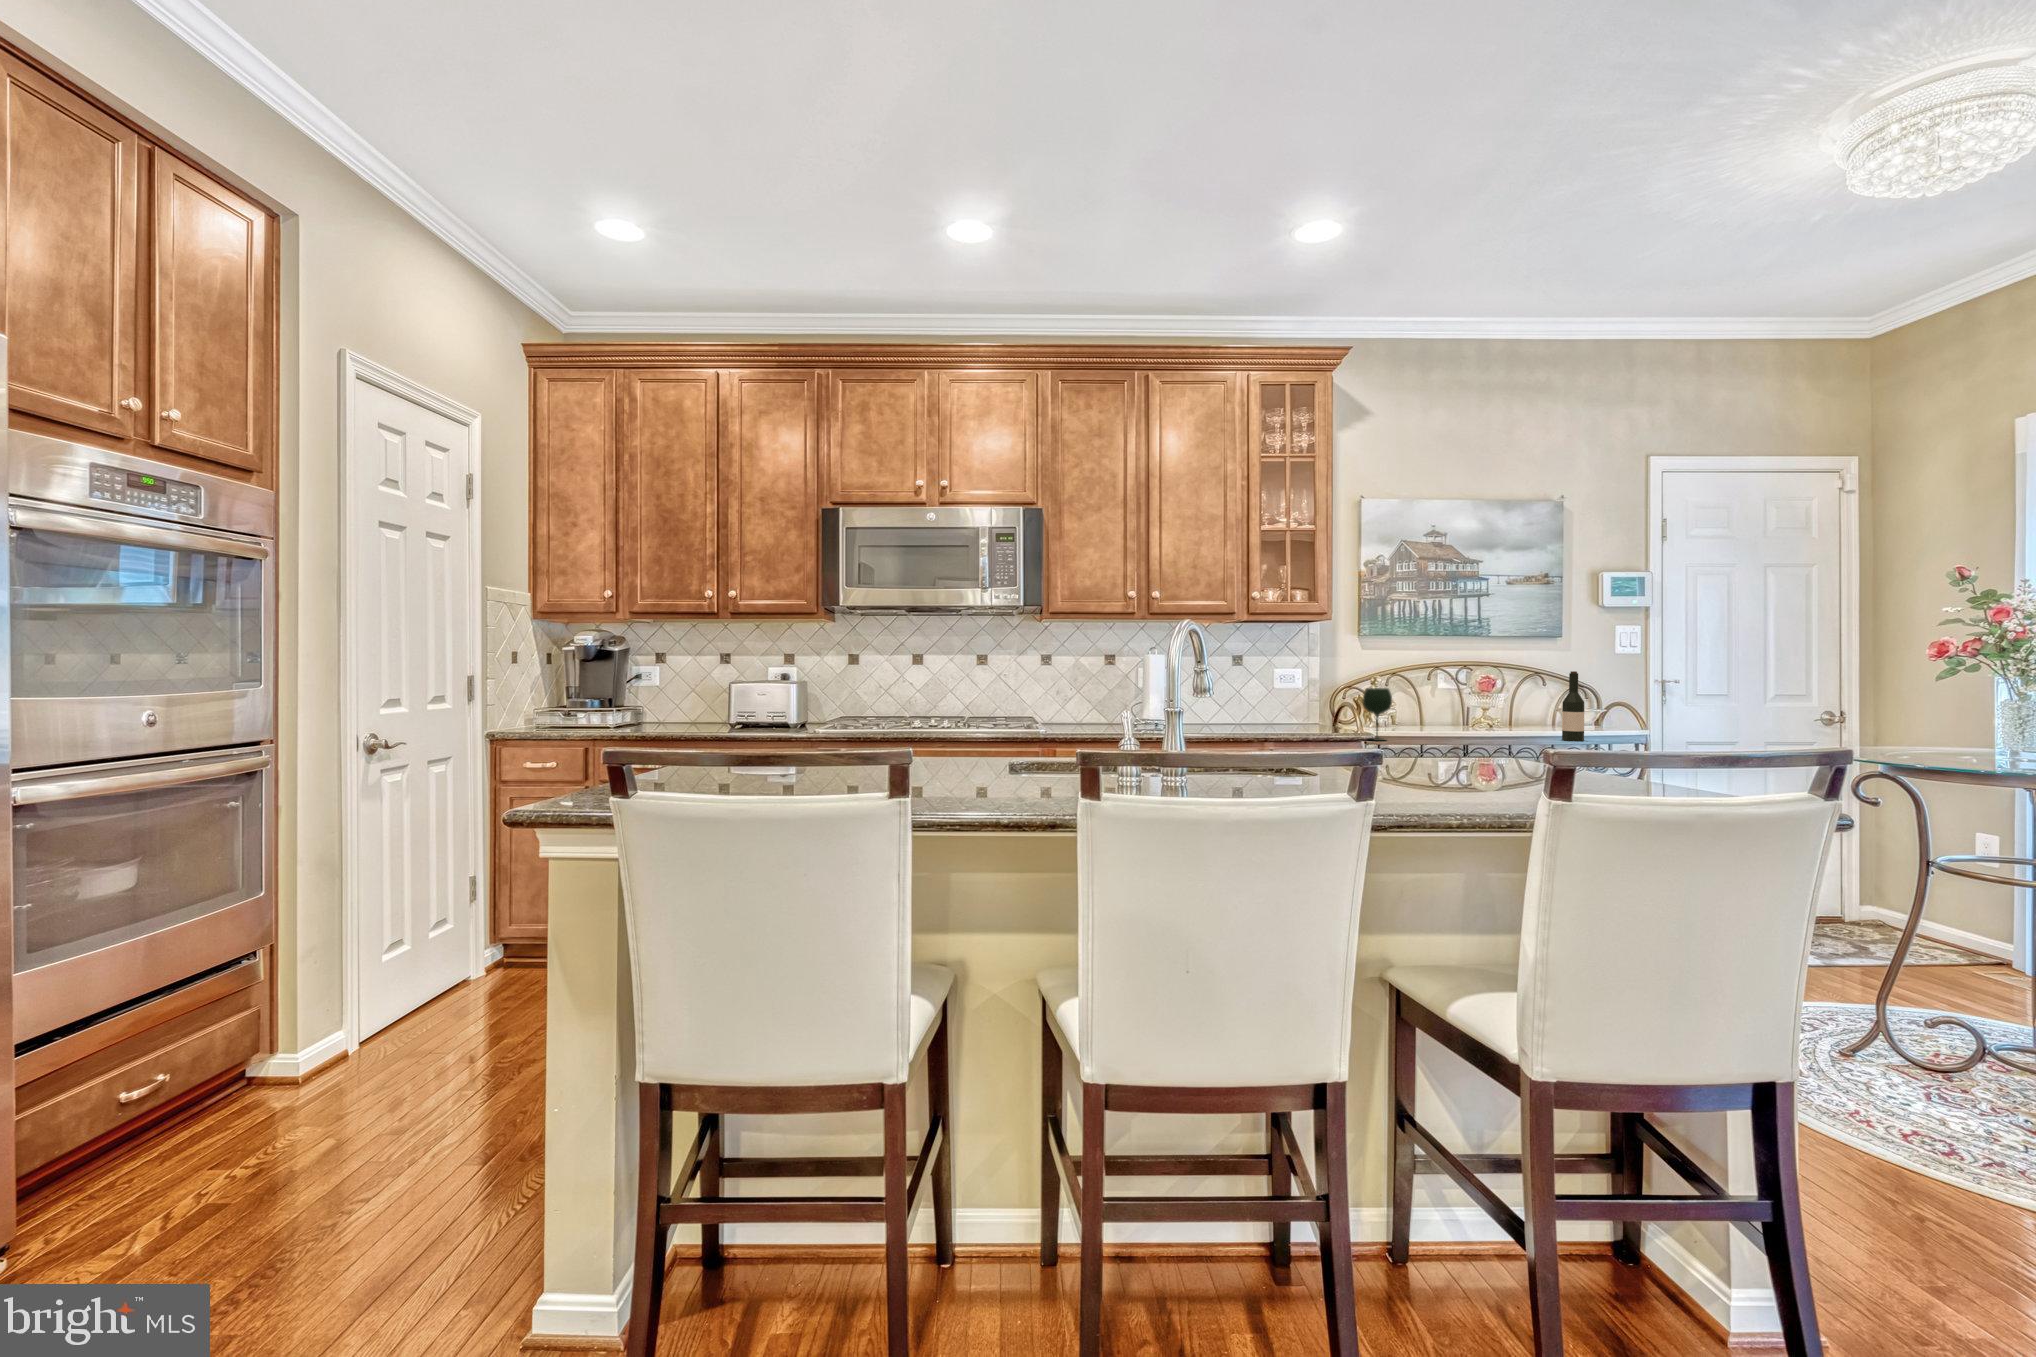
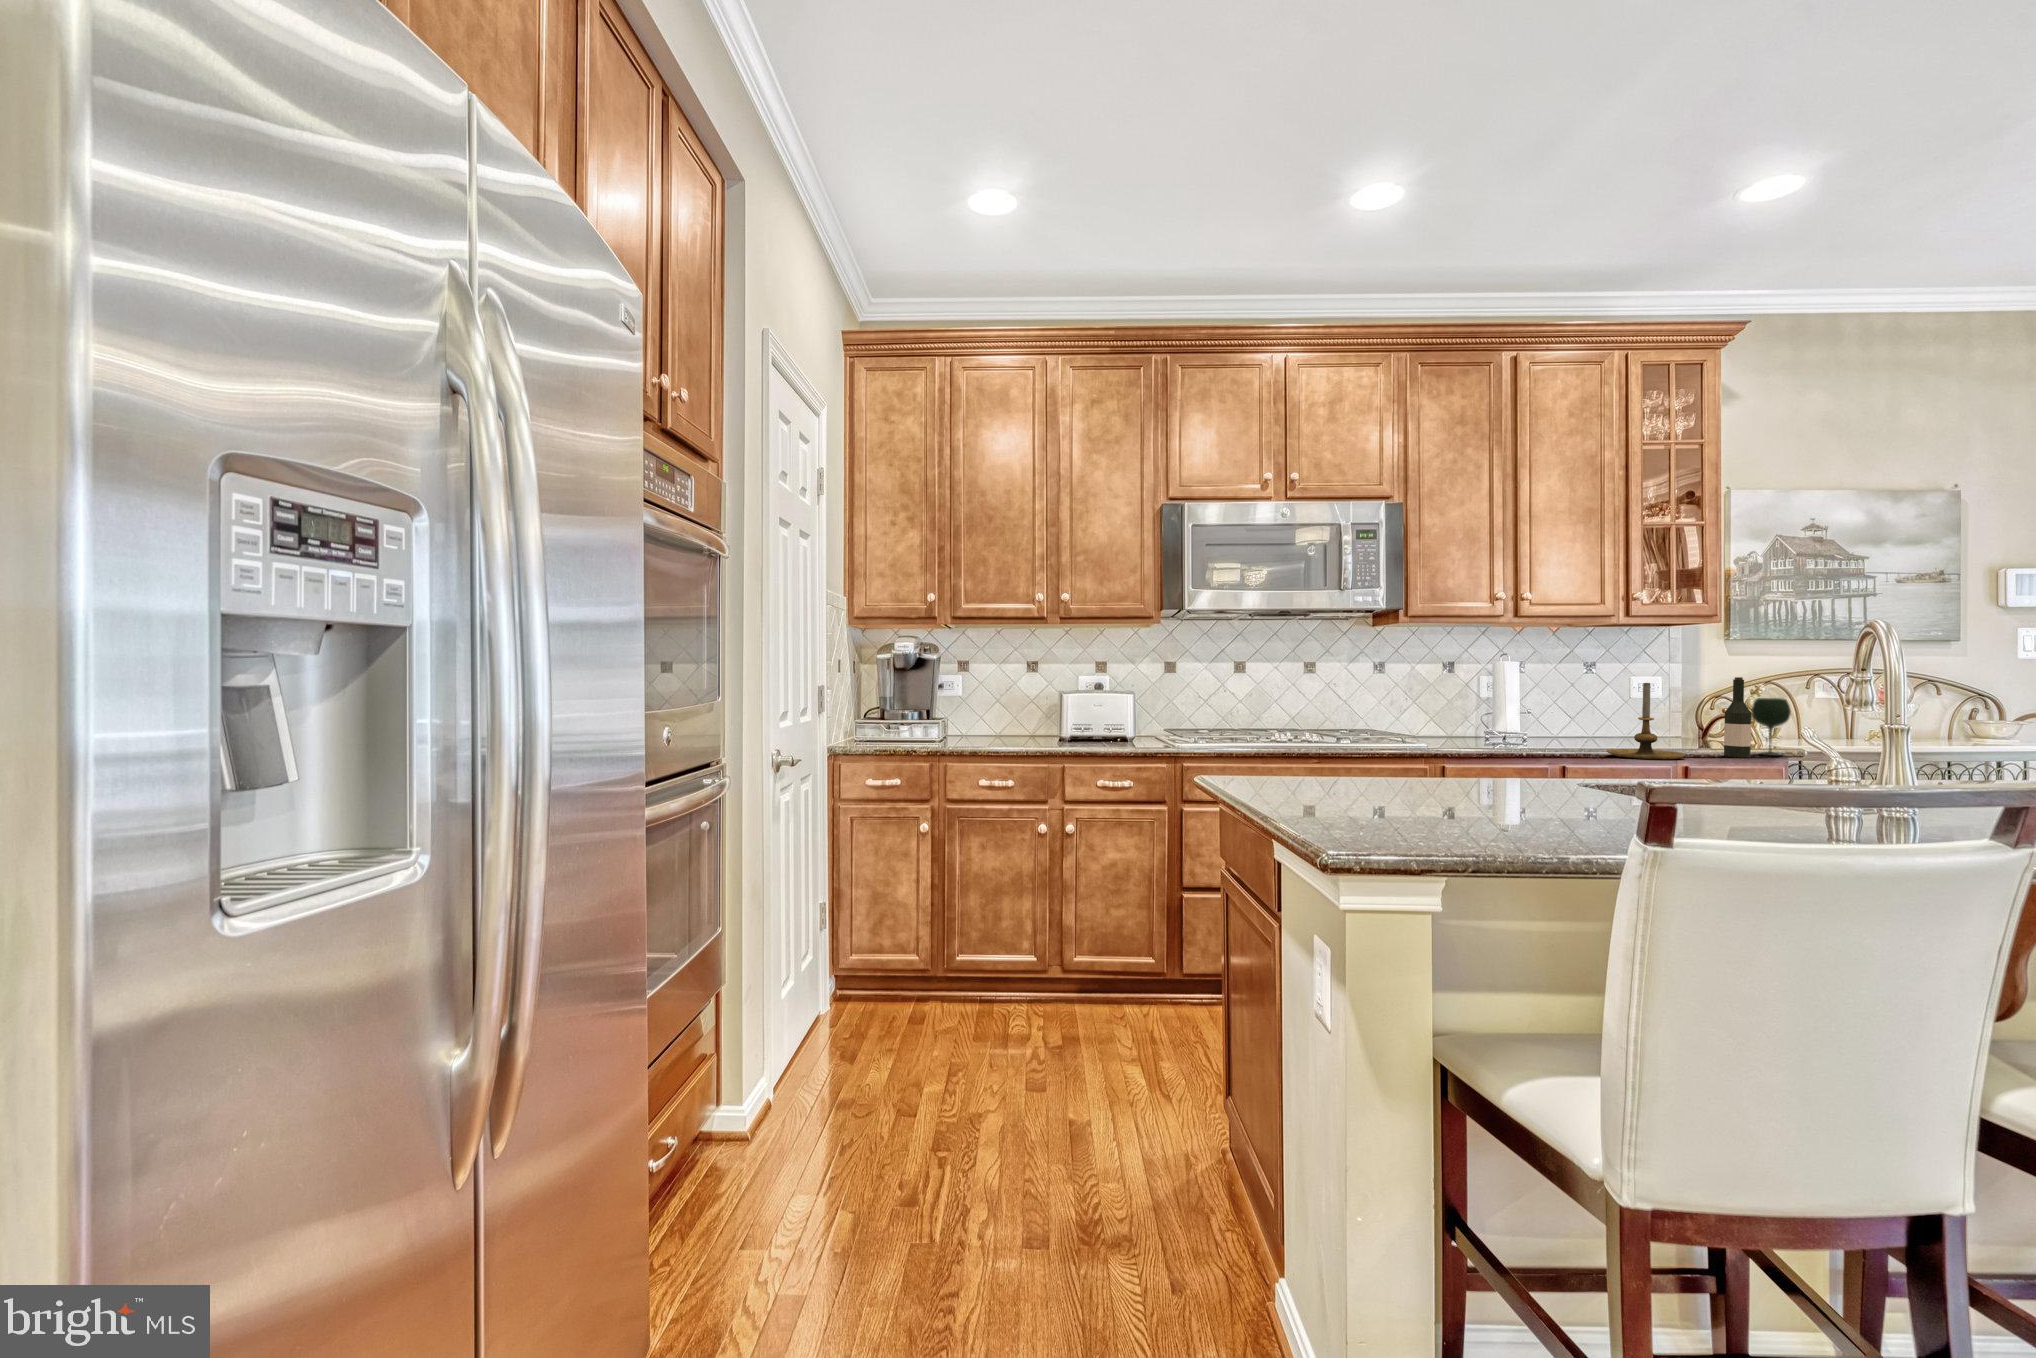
wine bottle: present [1562,671,1584,741] -> present [1724,677,1751,758]
candle holder: none [1222,673,1285,743] -> present [1607,683,1686,760]

